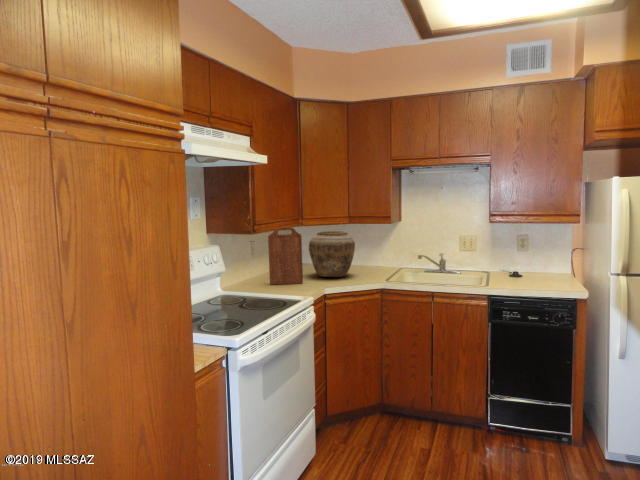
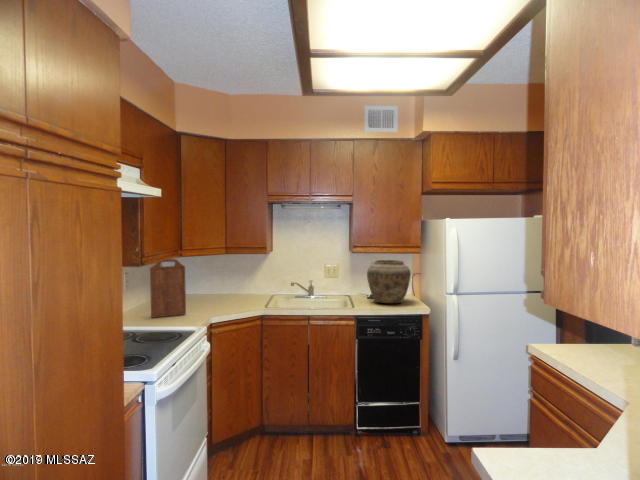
vase: present [309,231,355,277] -> present [367,260,411,303]

